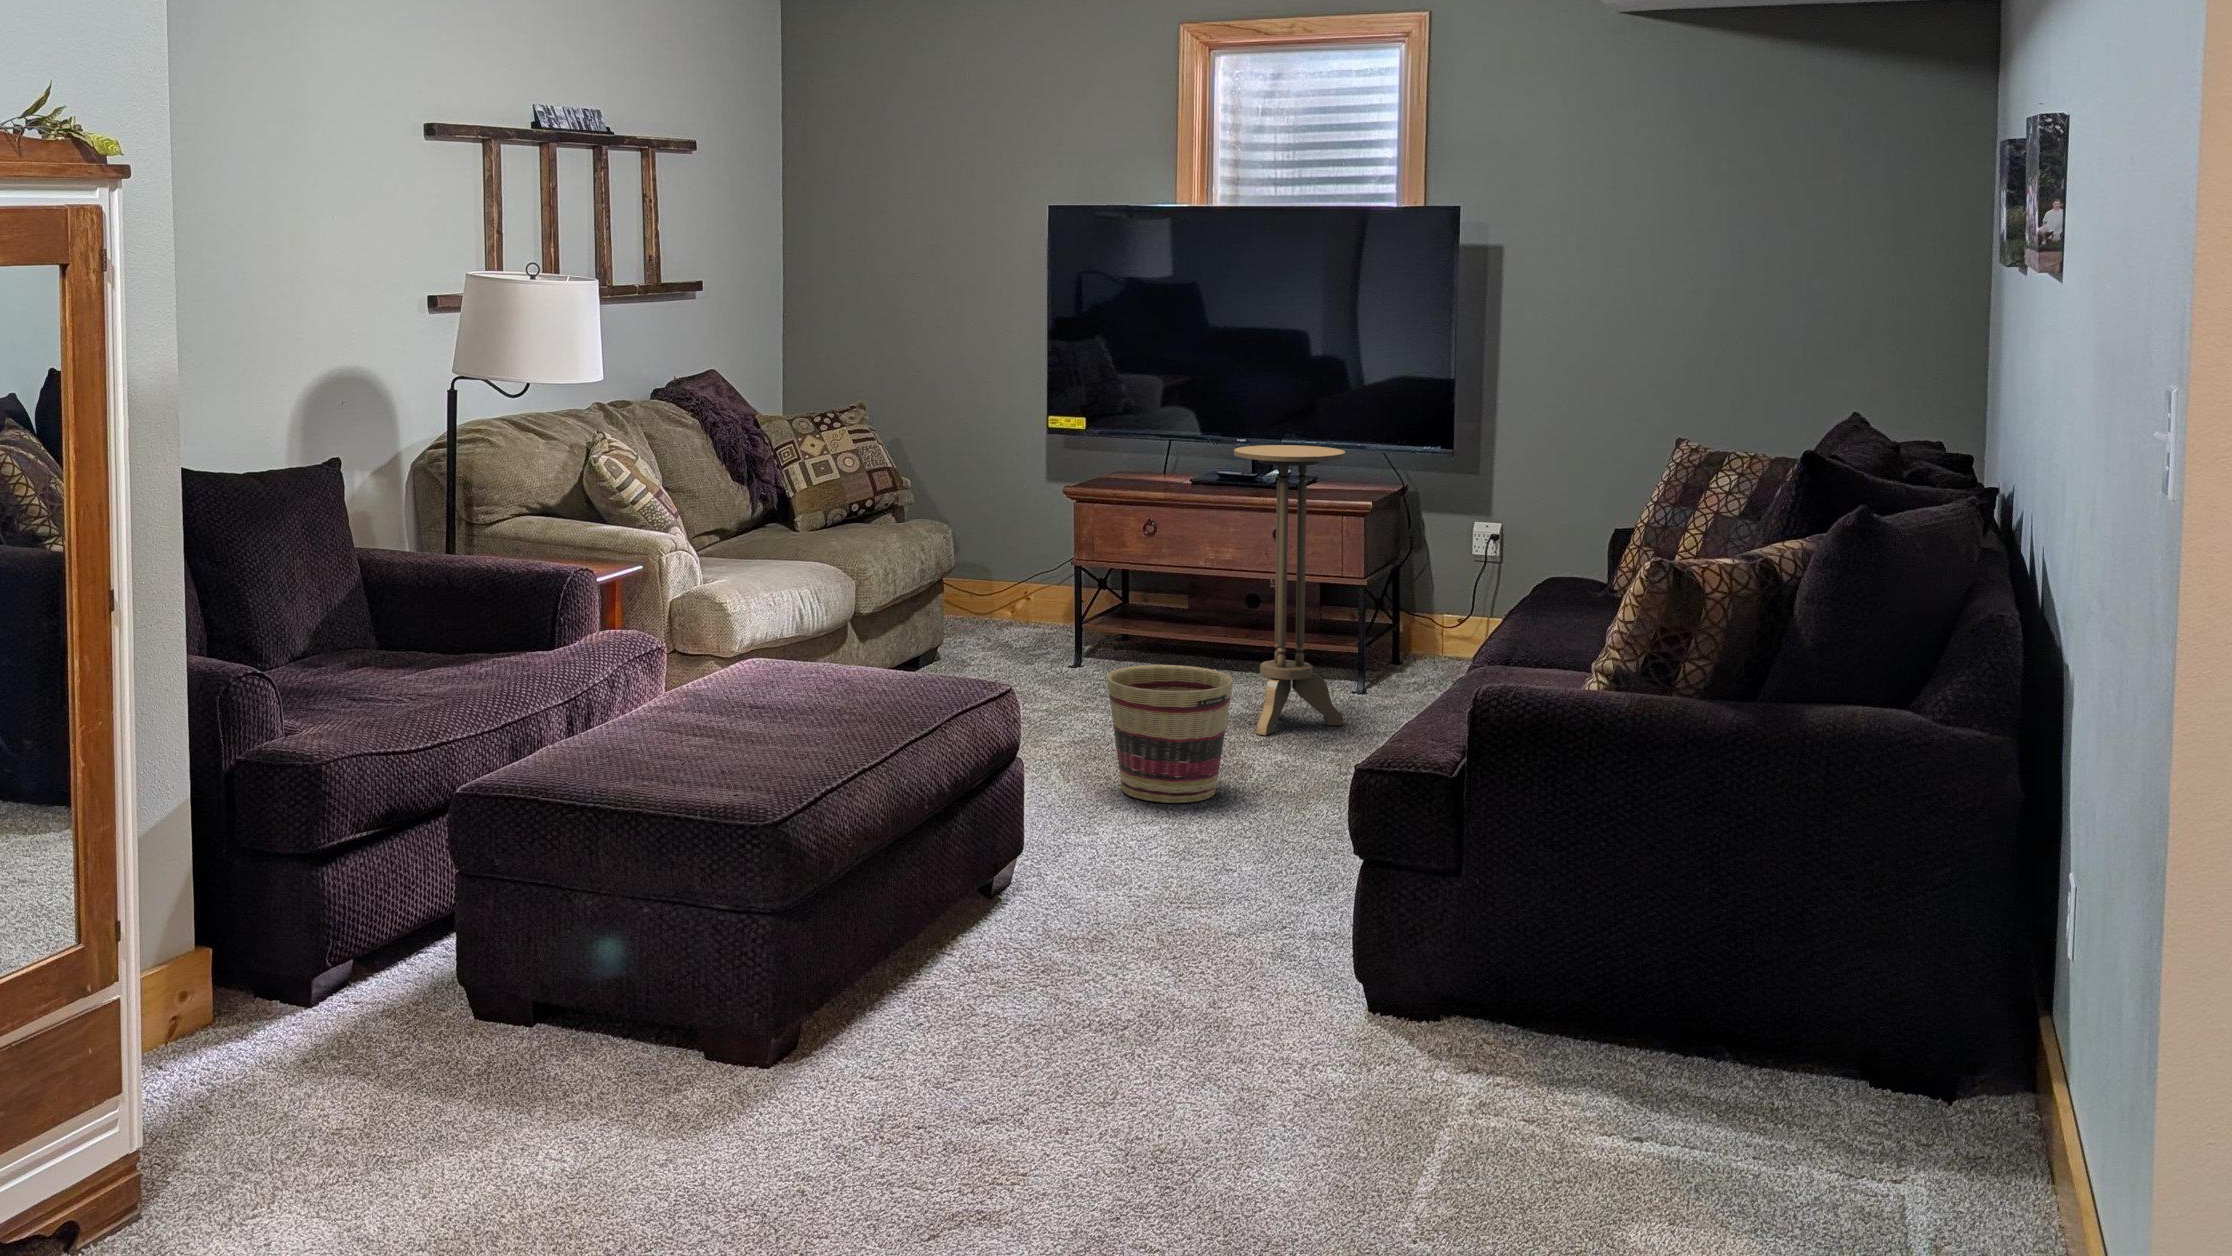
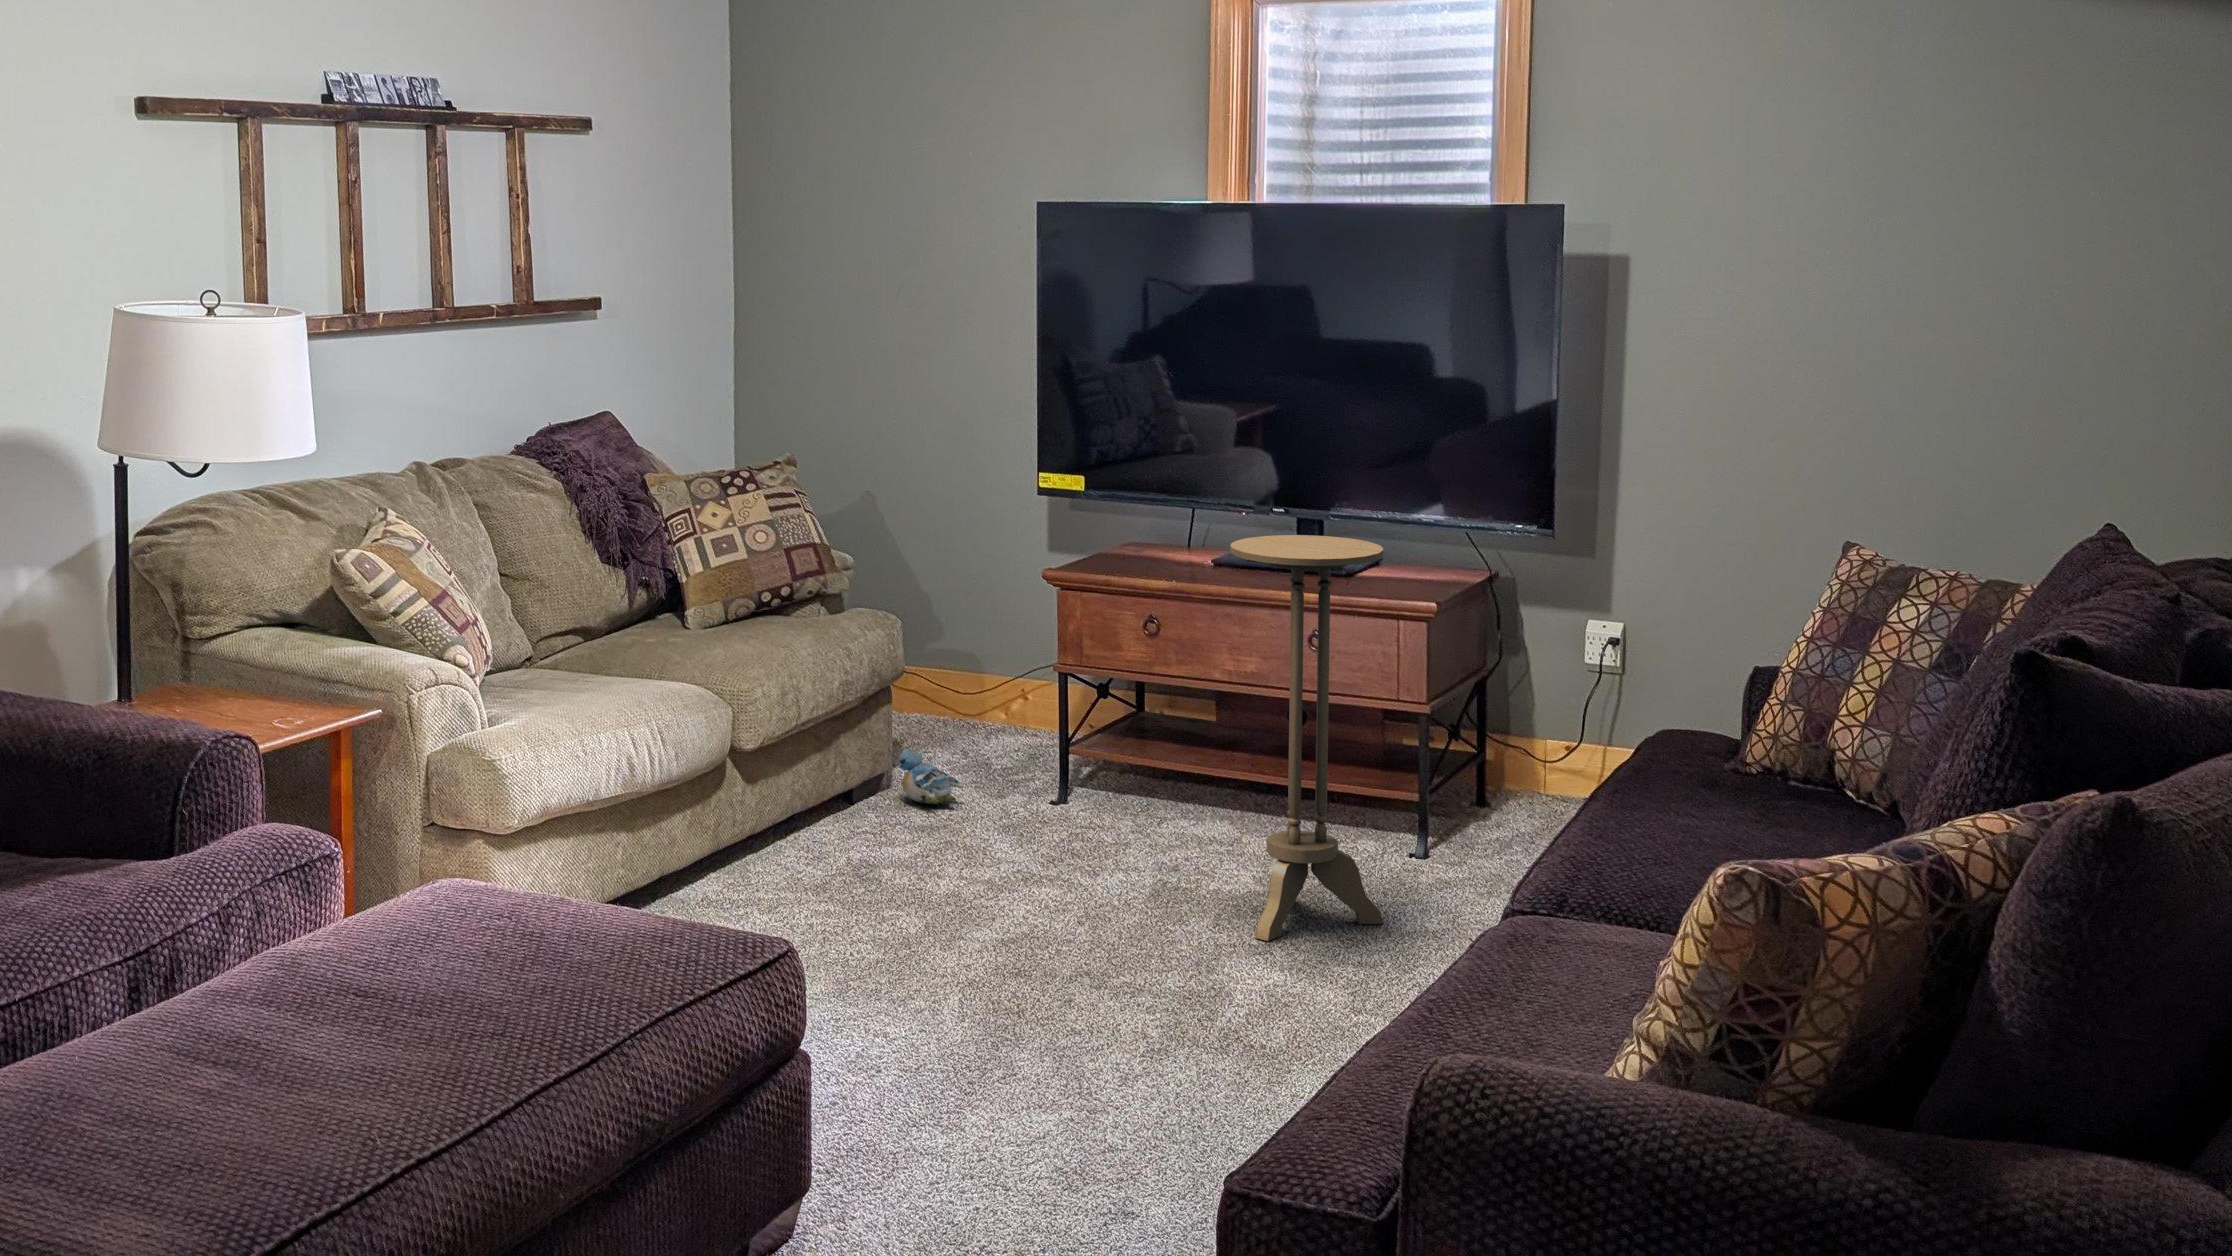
plush toy: none [956,623,1007,664] -> present [900,749,964,804]
basket: present [1107,665,1233,803] -> none [1008,861,1187,1072]

